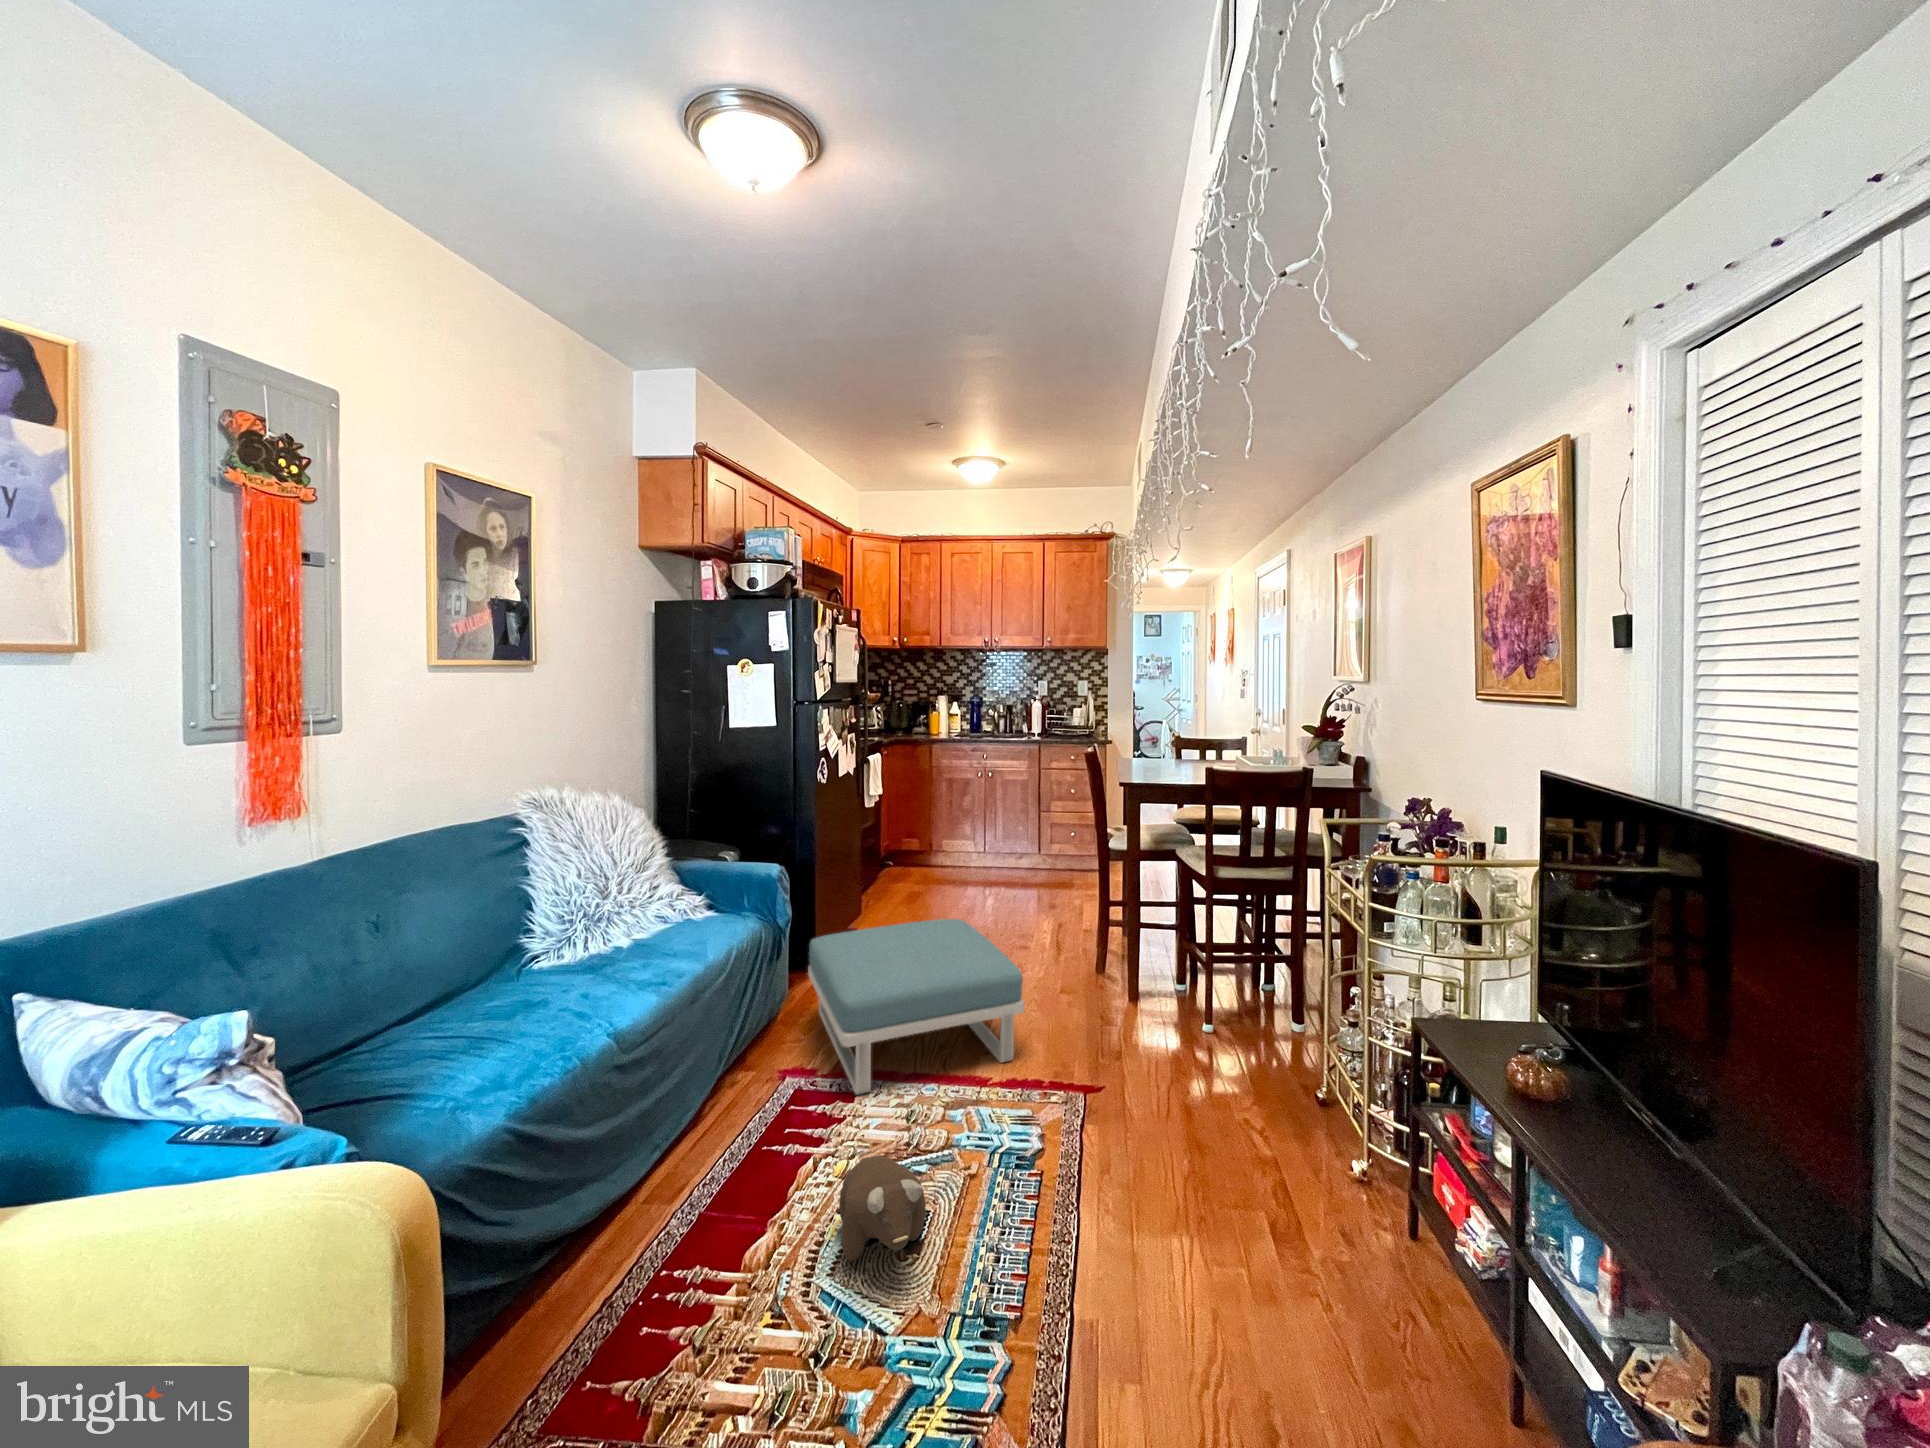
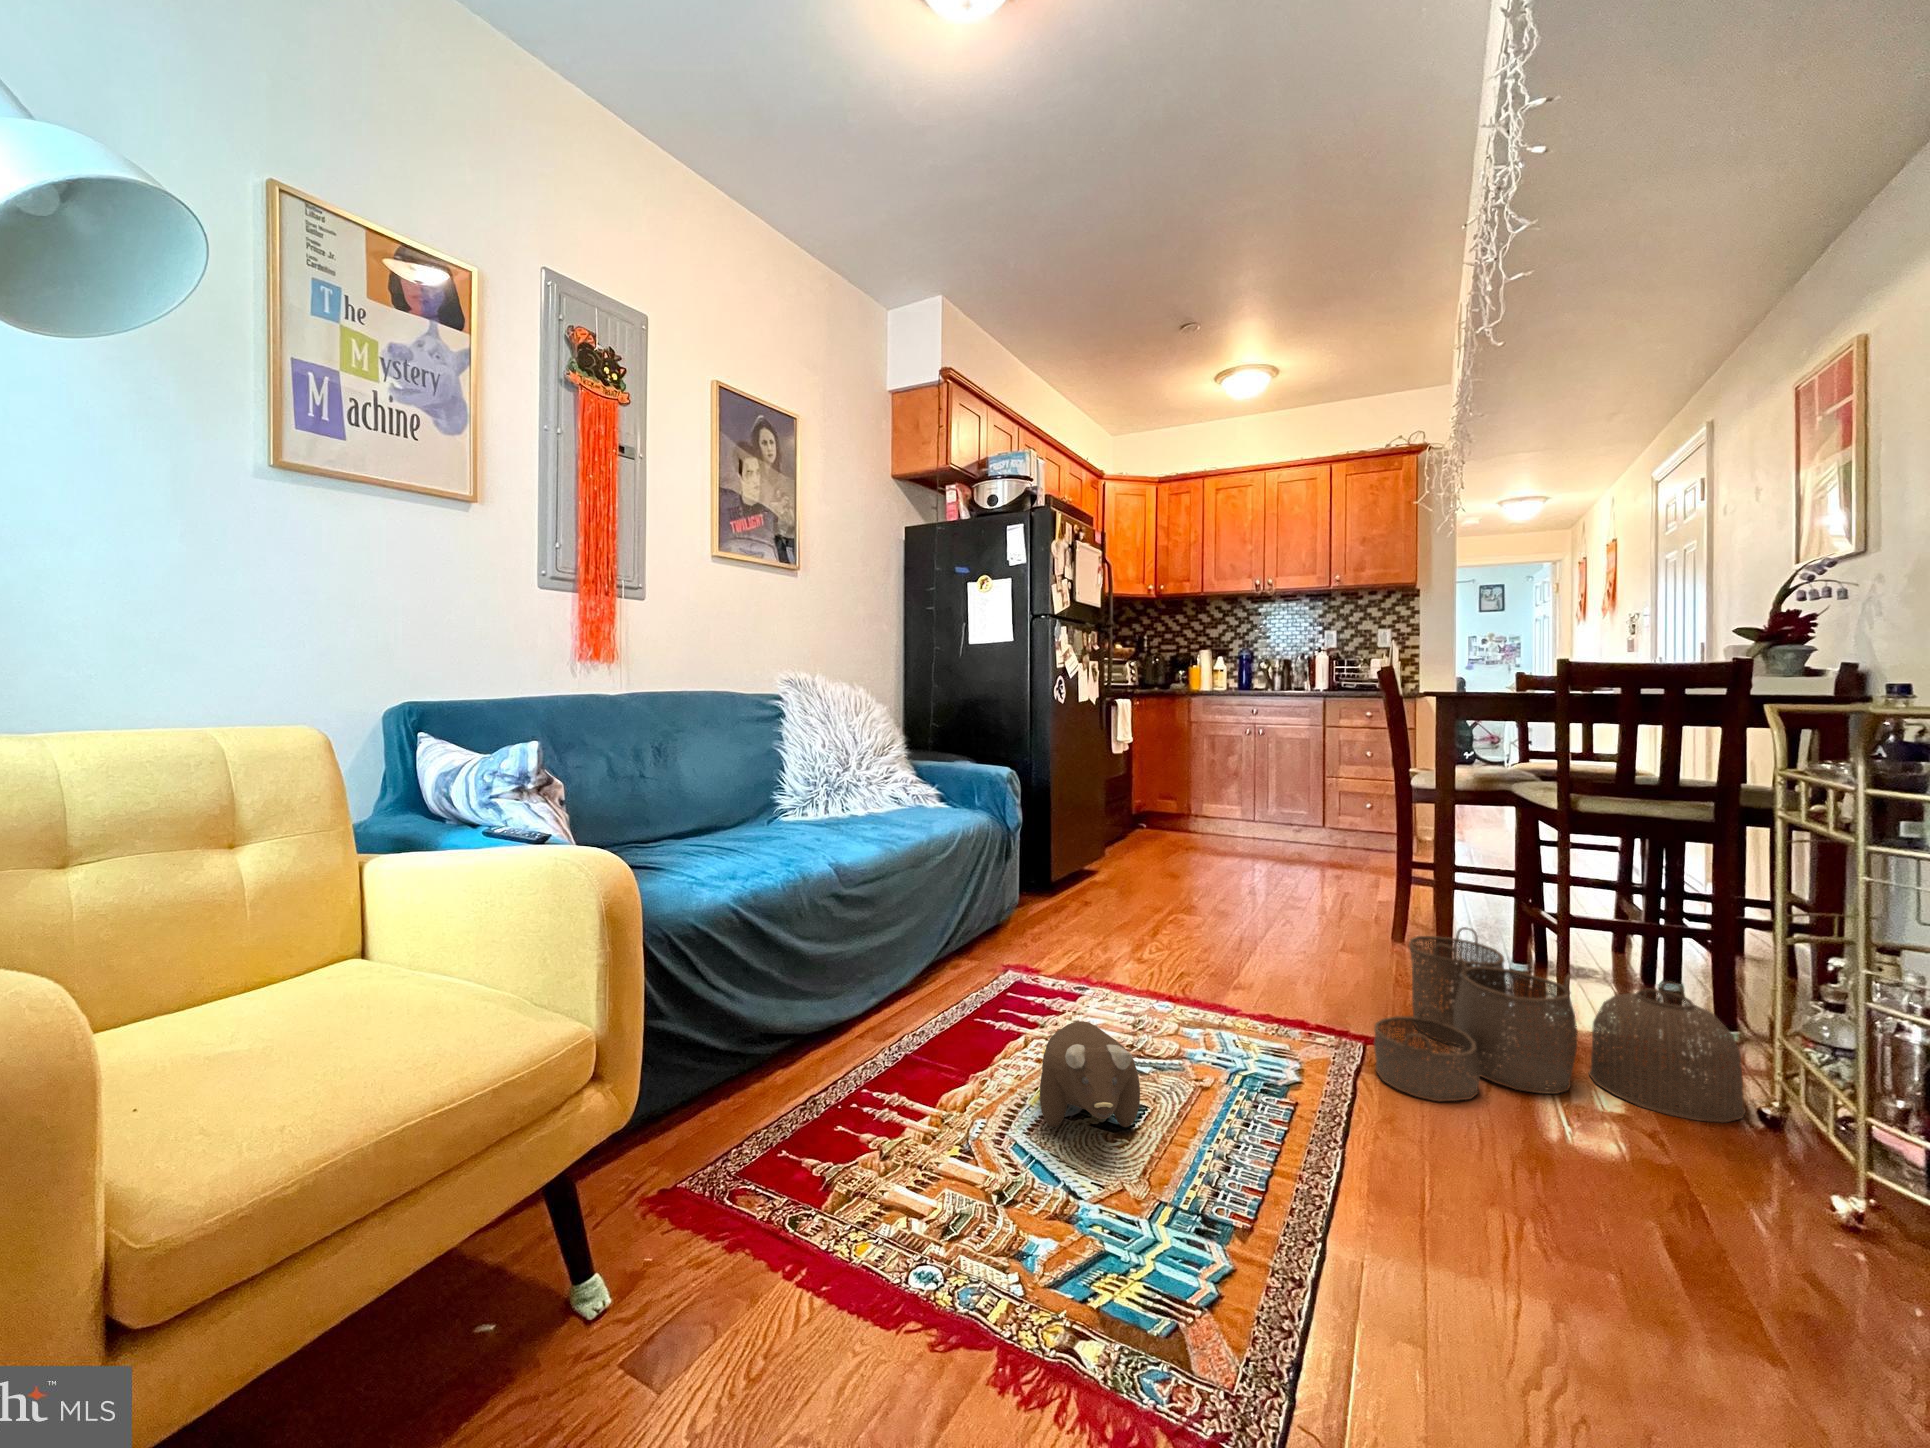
footstool: present [808,919,1024,1095] -> none [1038,843,1287,998]
woven basket: none [1088,984,1293,1141] -> present [1374,927,1745,1123]

